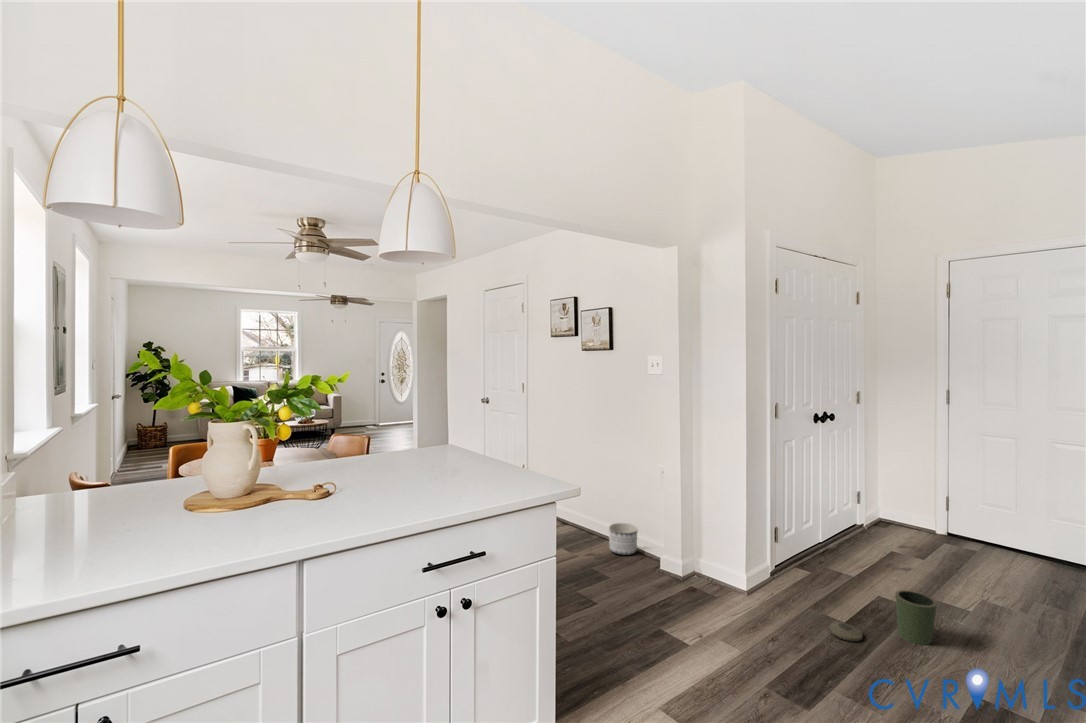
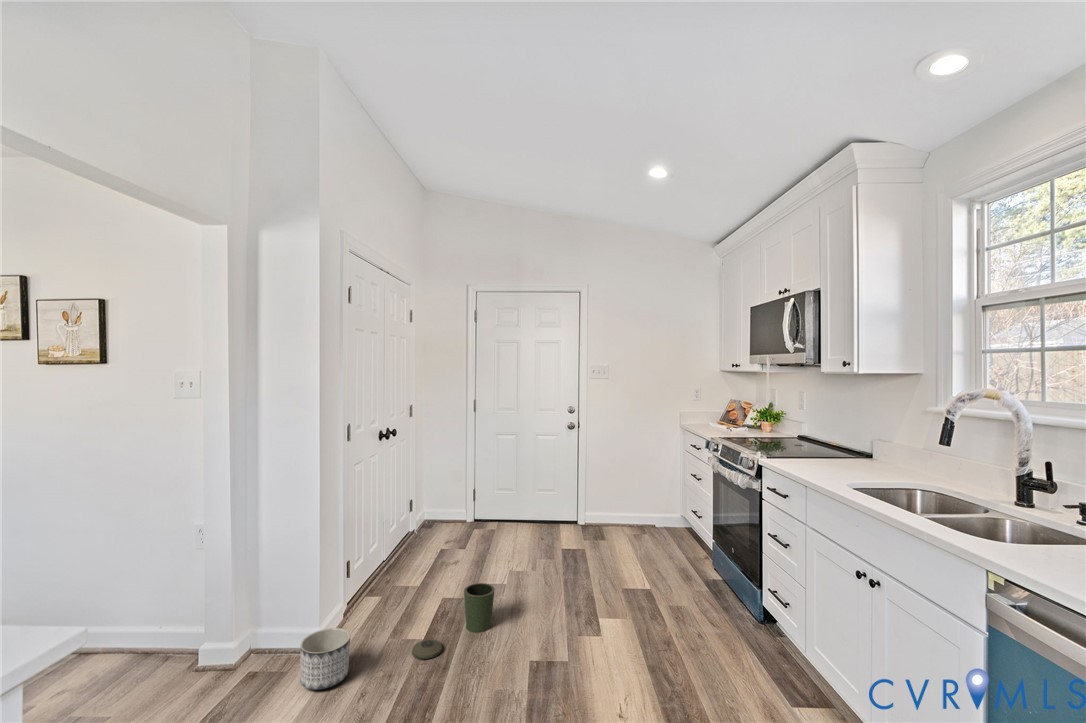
planter: present [609,523,637,555] -> present [300,628,350,690]

